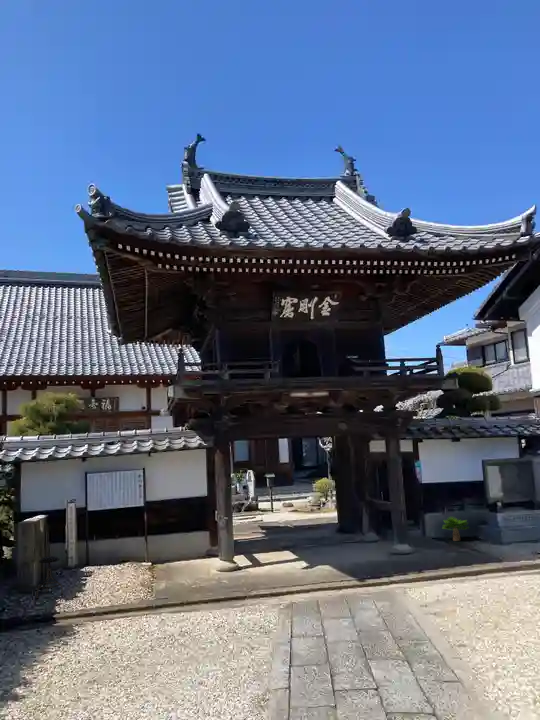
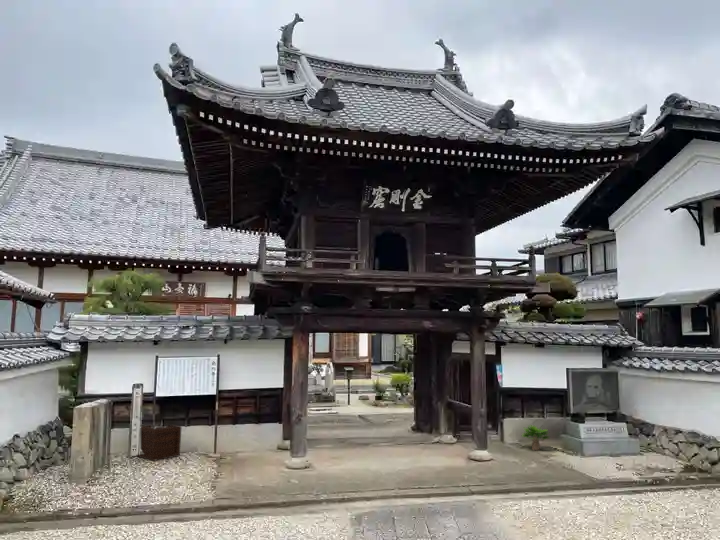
wooden crate: none [72,537,113,573] -> present [137,425,181,461]
stool: present [36,556,63,599] -> none [91,442,120,487]

